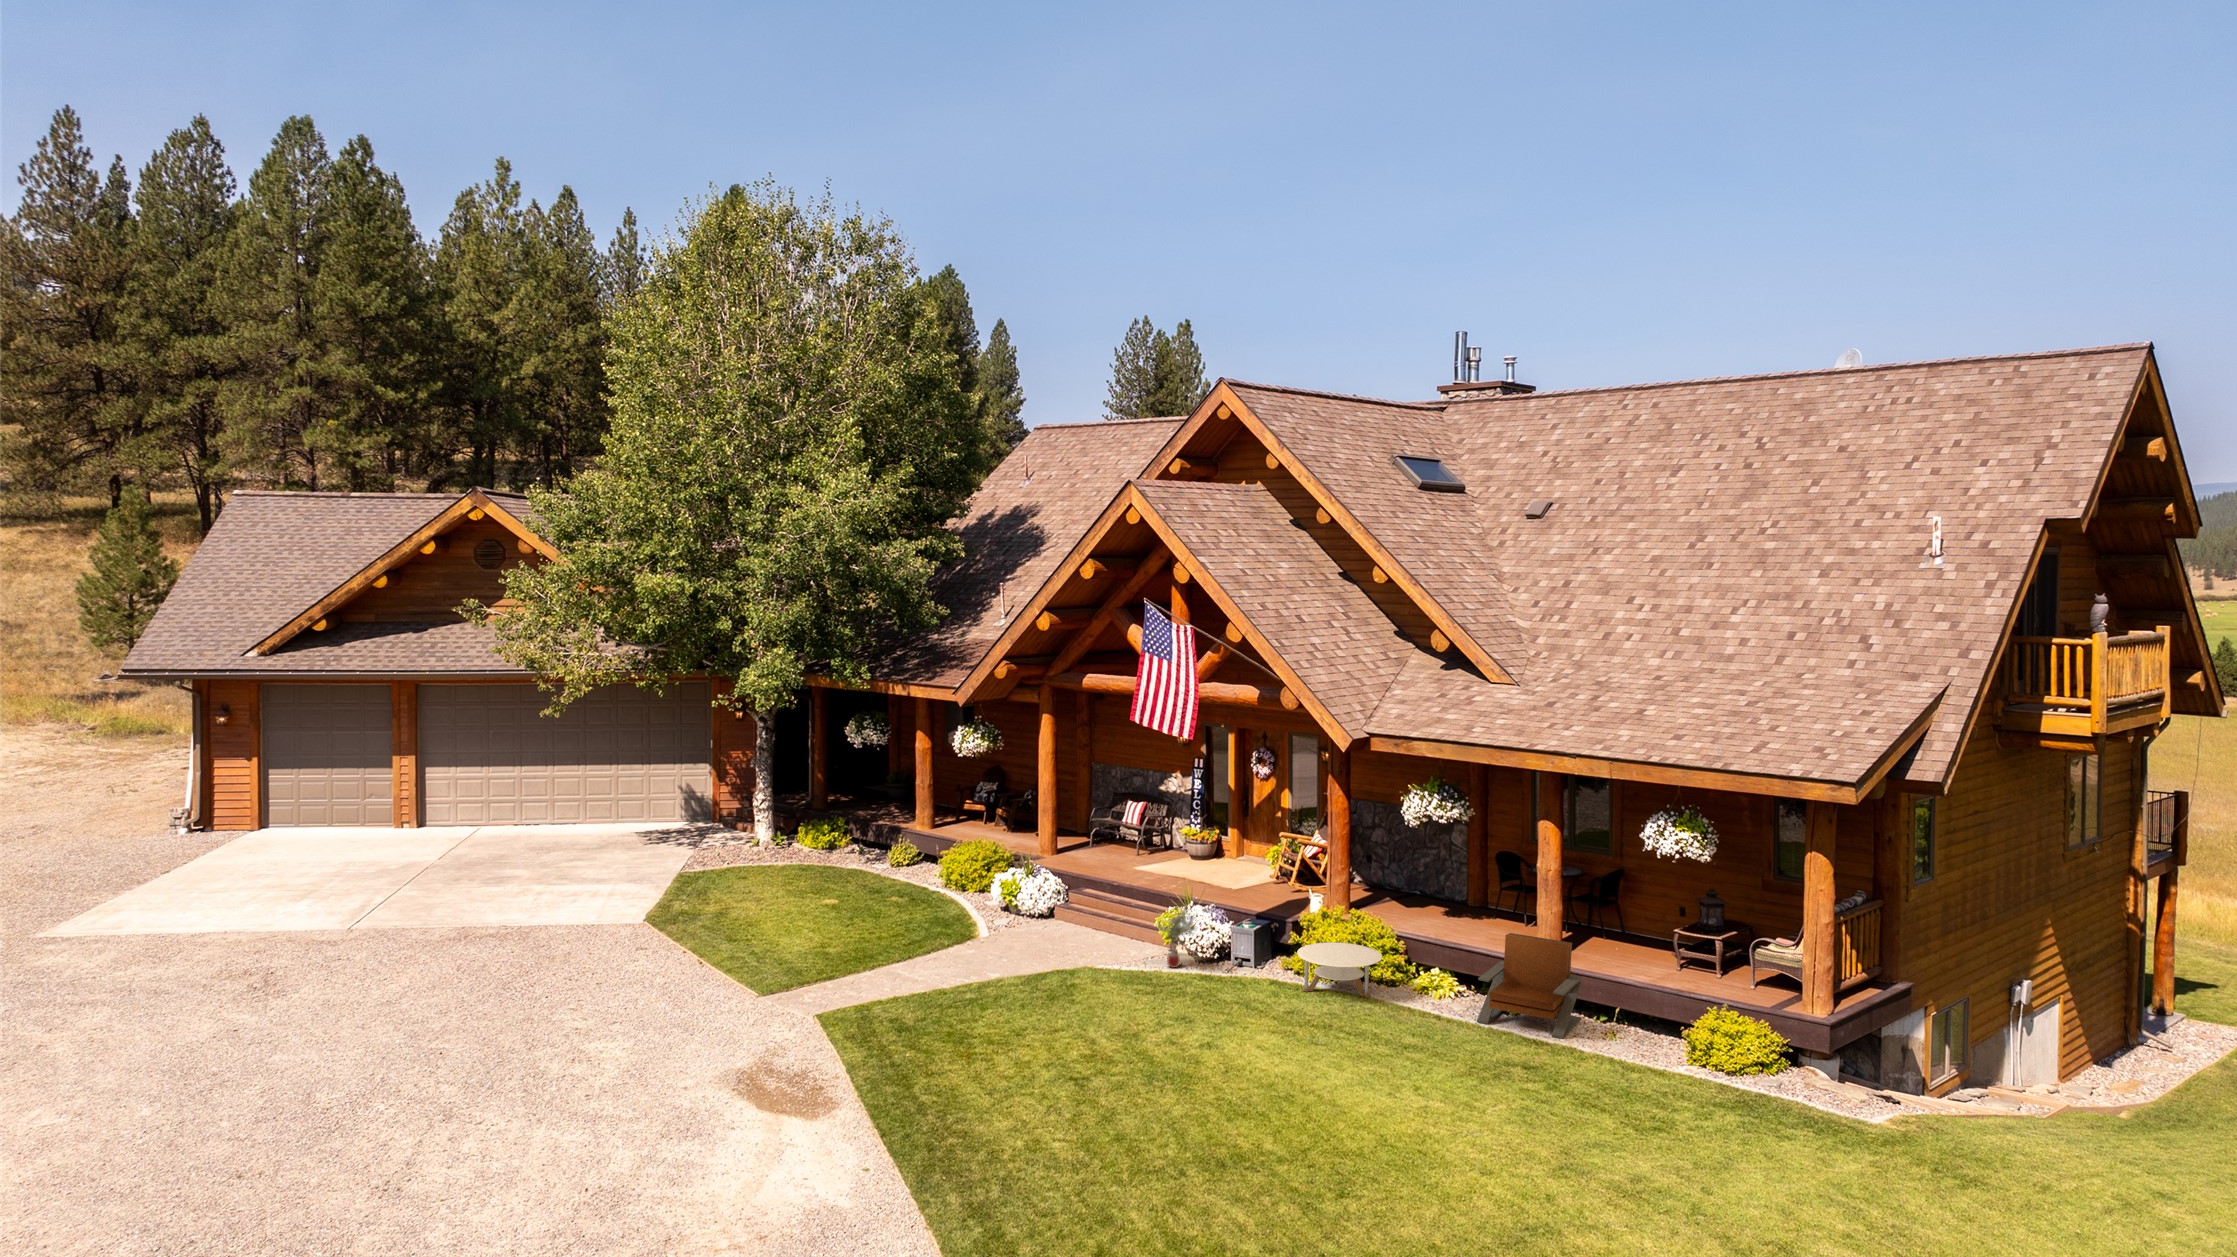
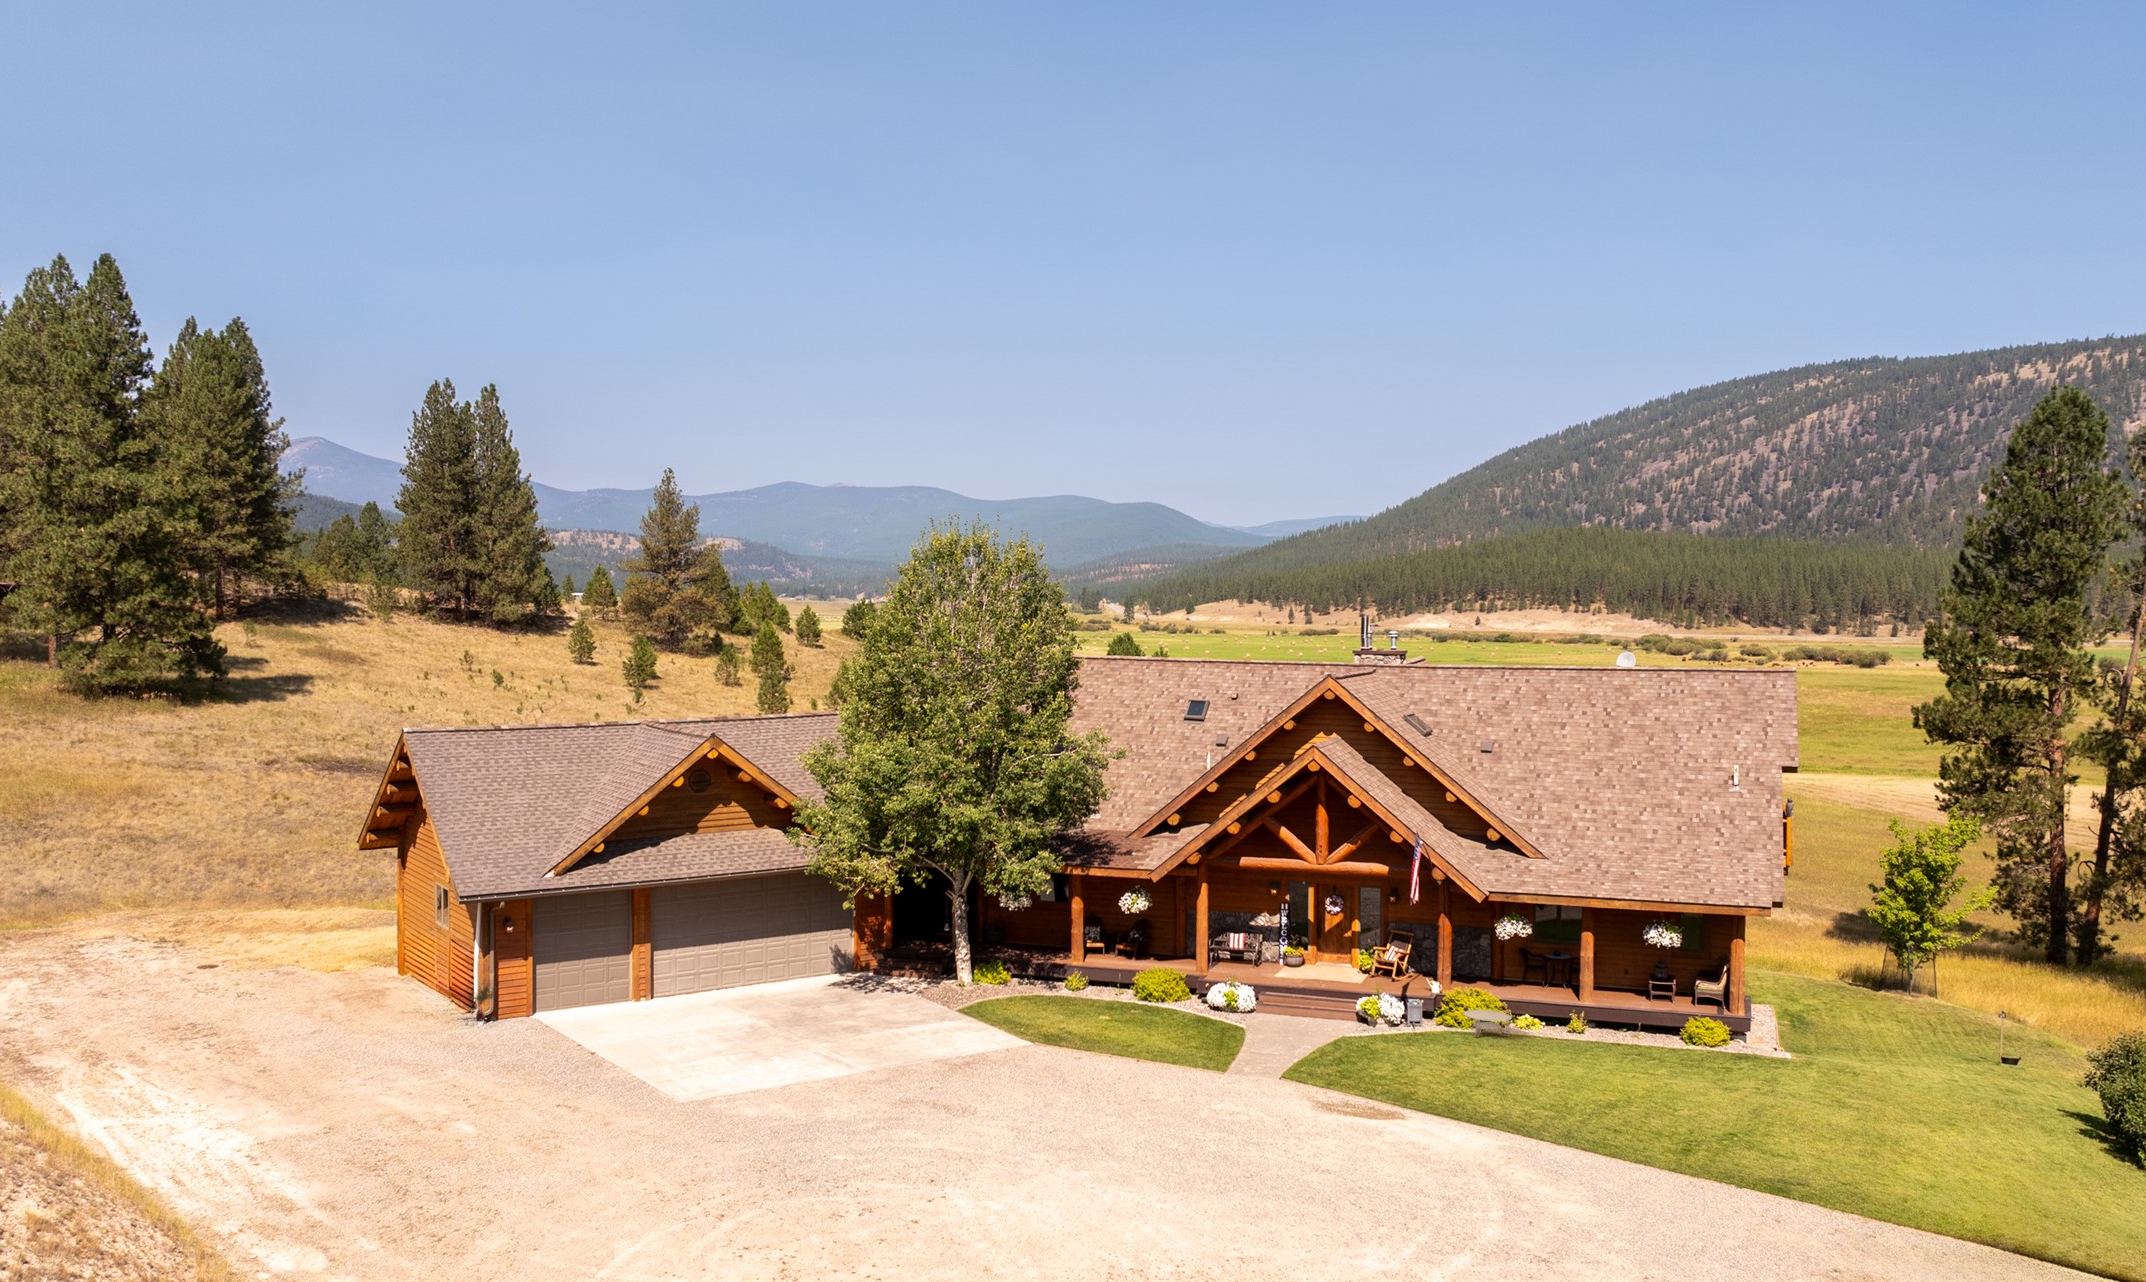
potted tree: present [1158,906,1195,968] -> present [468,983,496,1021]
lounge chair: present [1477,933,1582,1039] -> none [1569,994,1623,1045]

